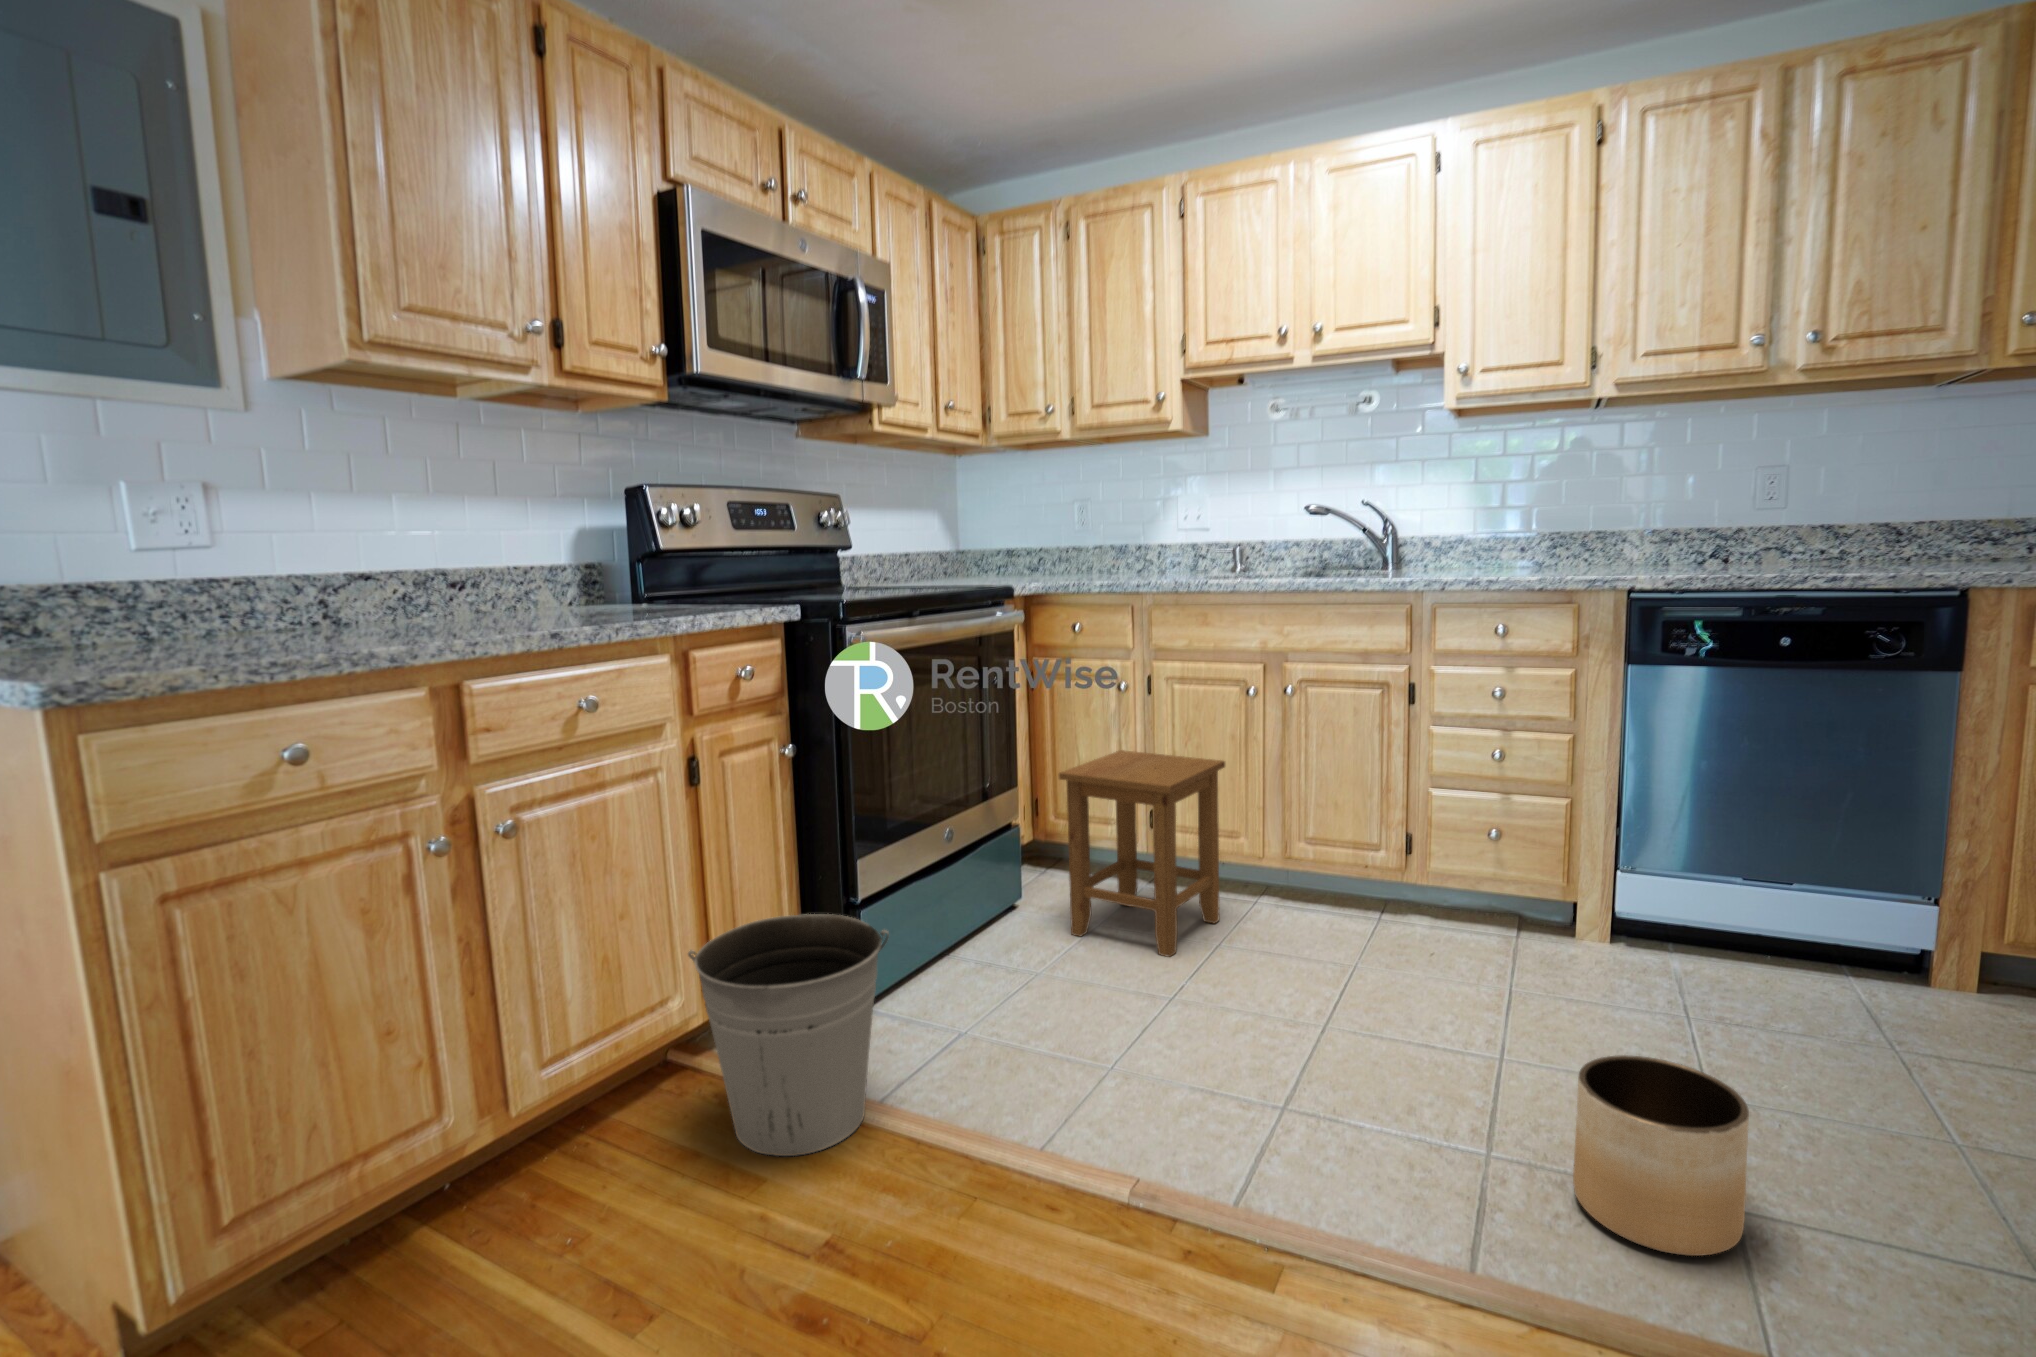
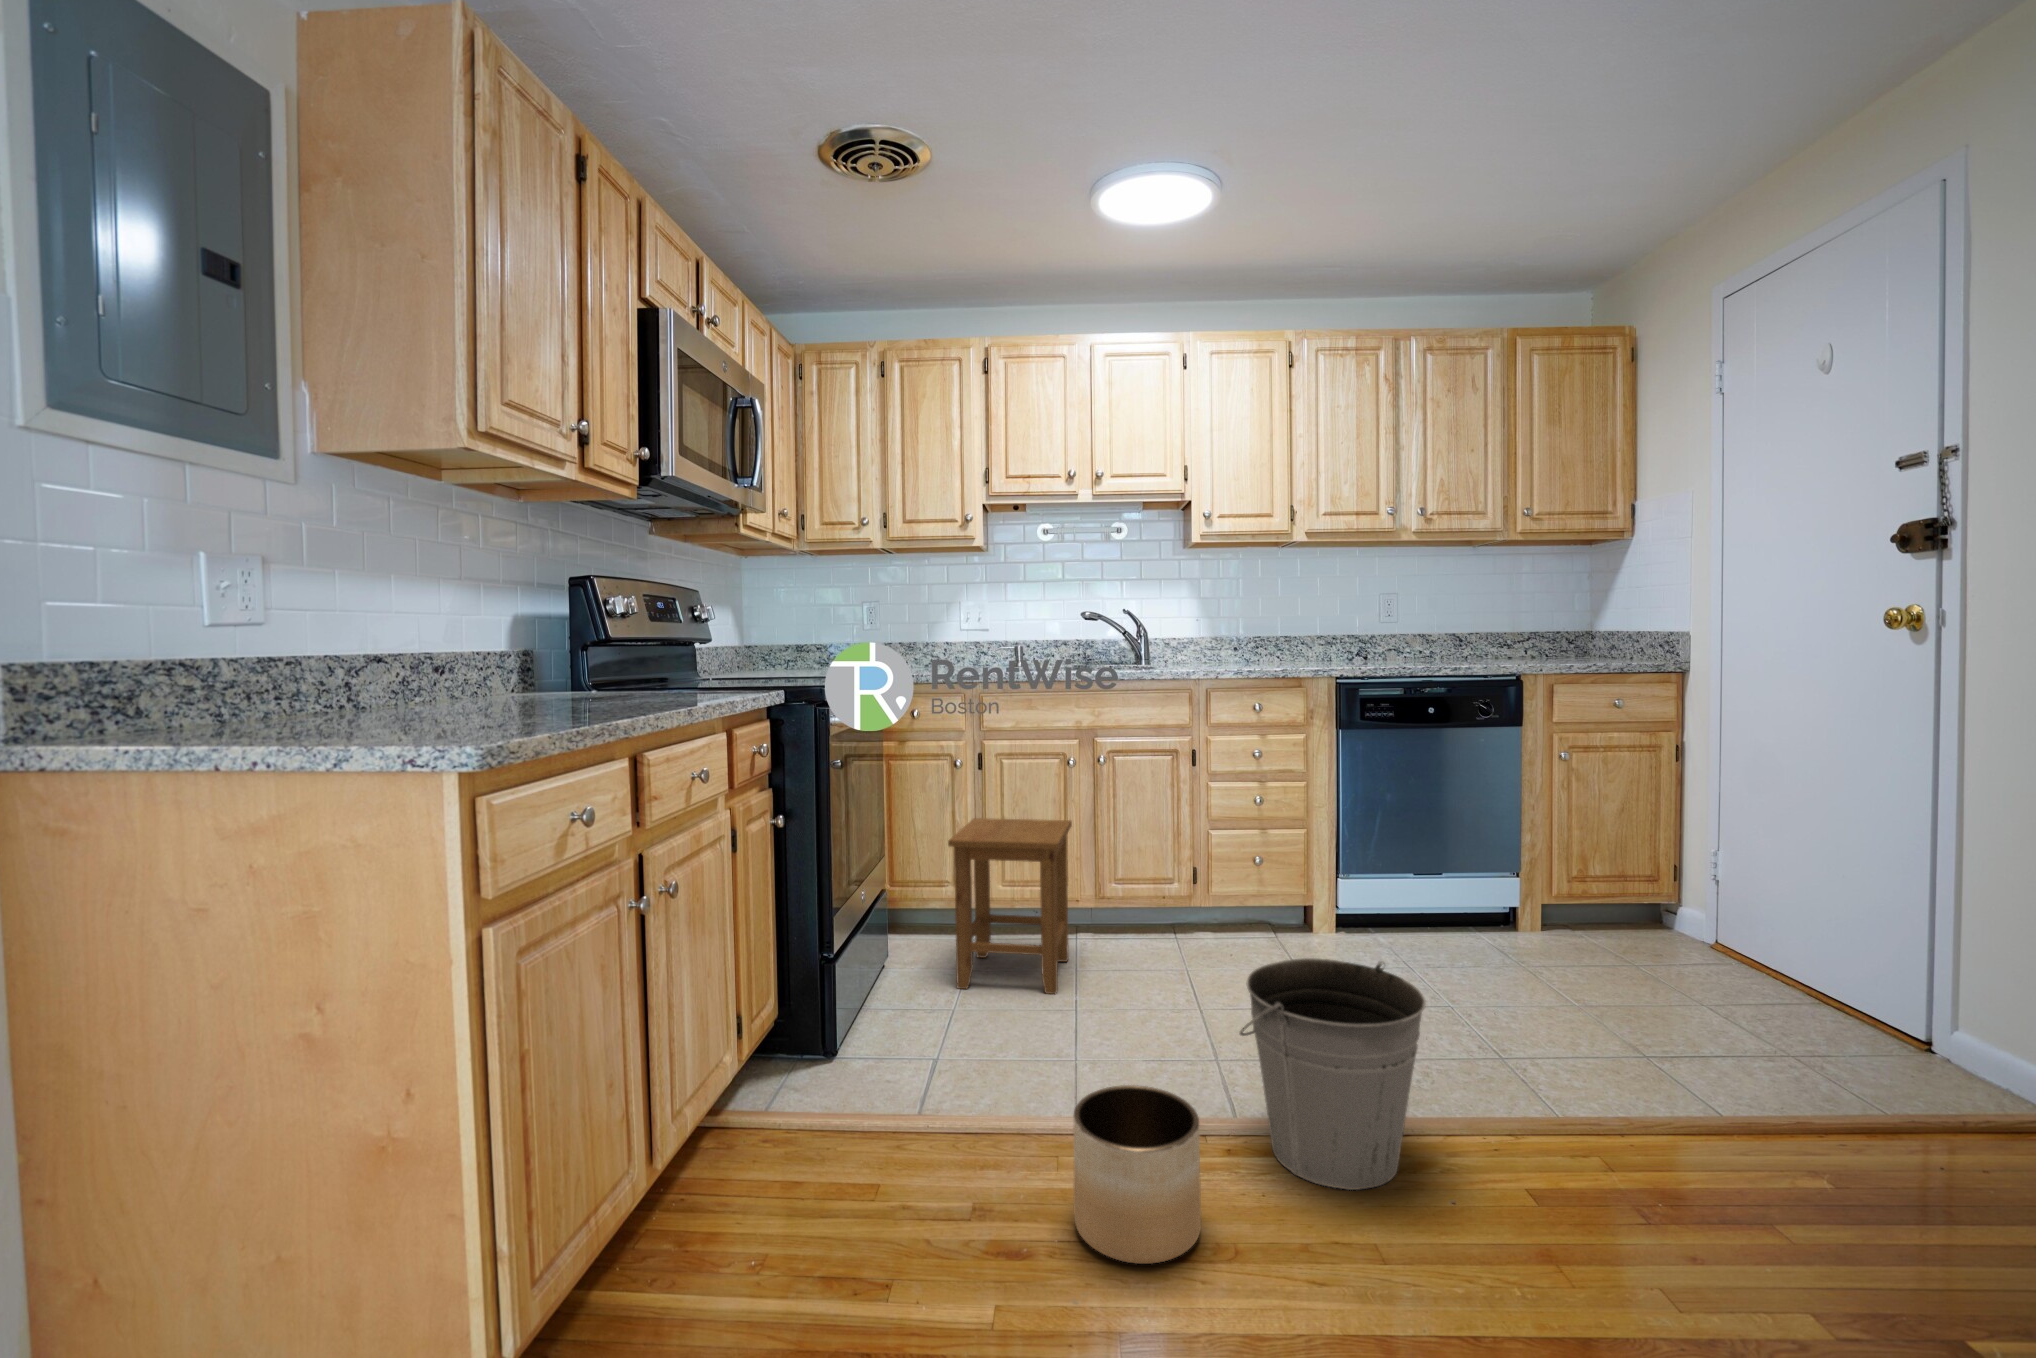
bucket: present [688,914,889,1156] -> present [1239,958,1426,1190]
planter: present [1573,1055,1749,1256] -> present [1073,1085,1201,1264]

